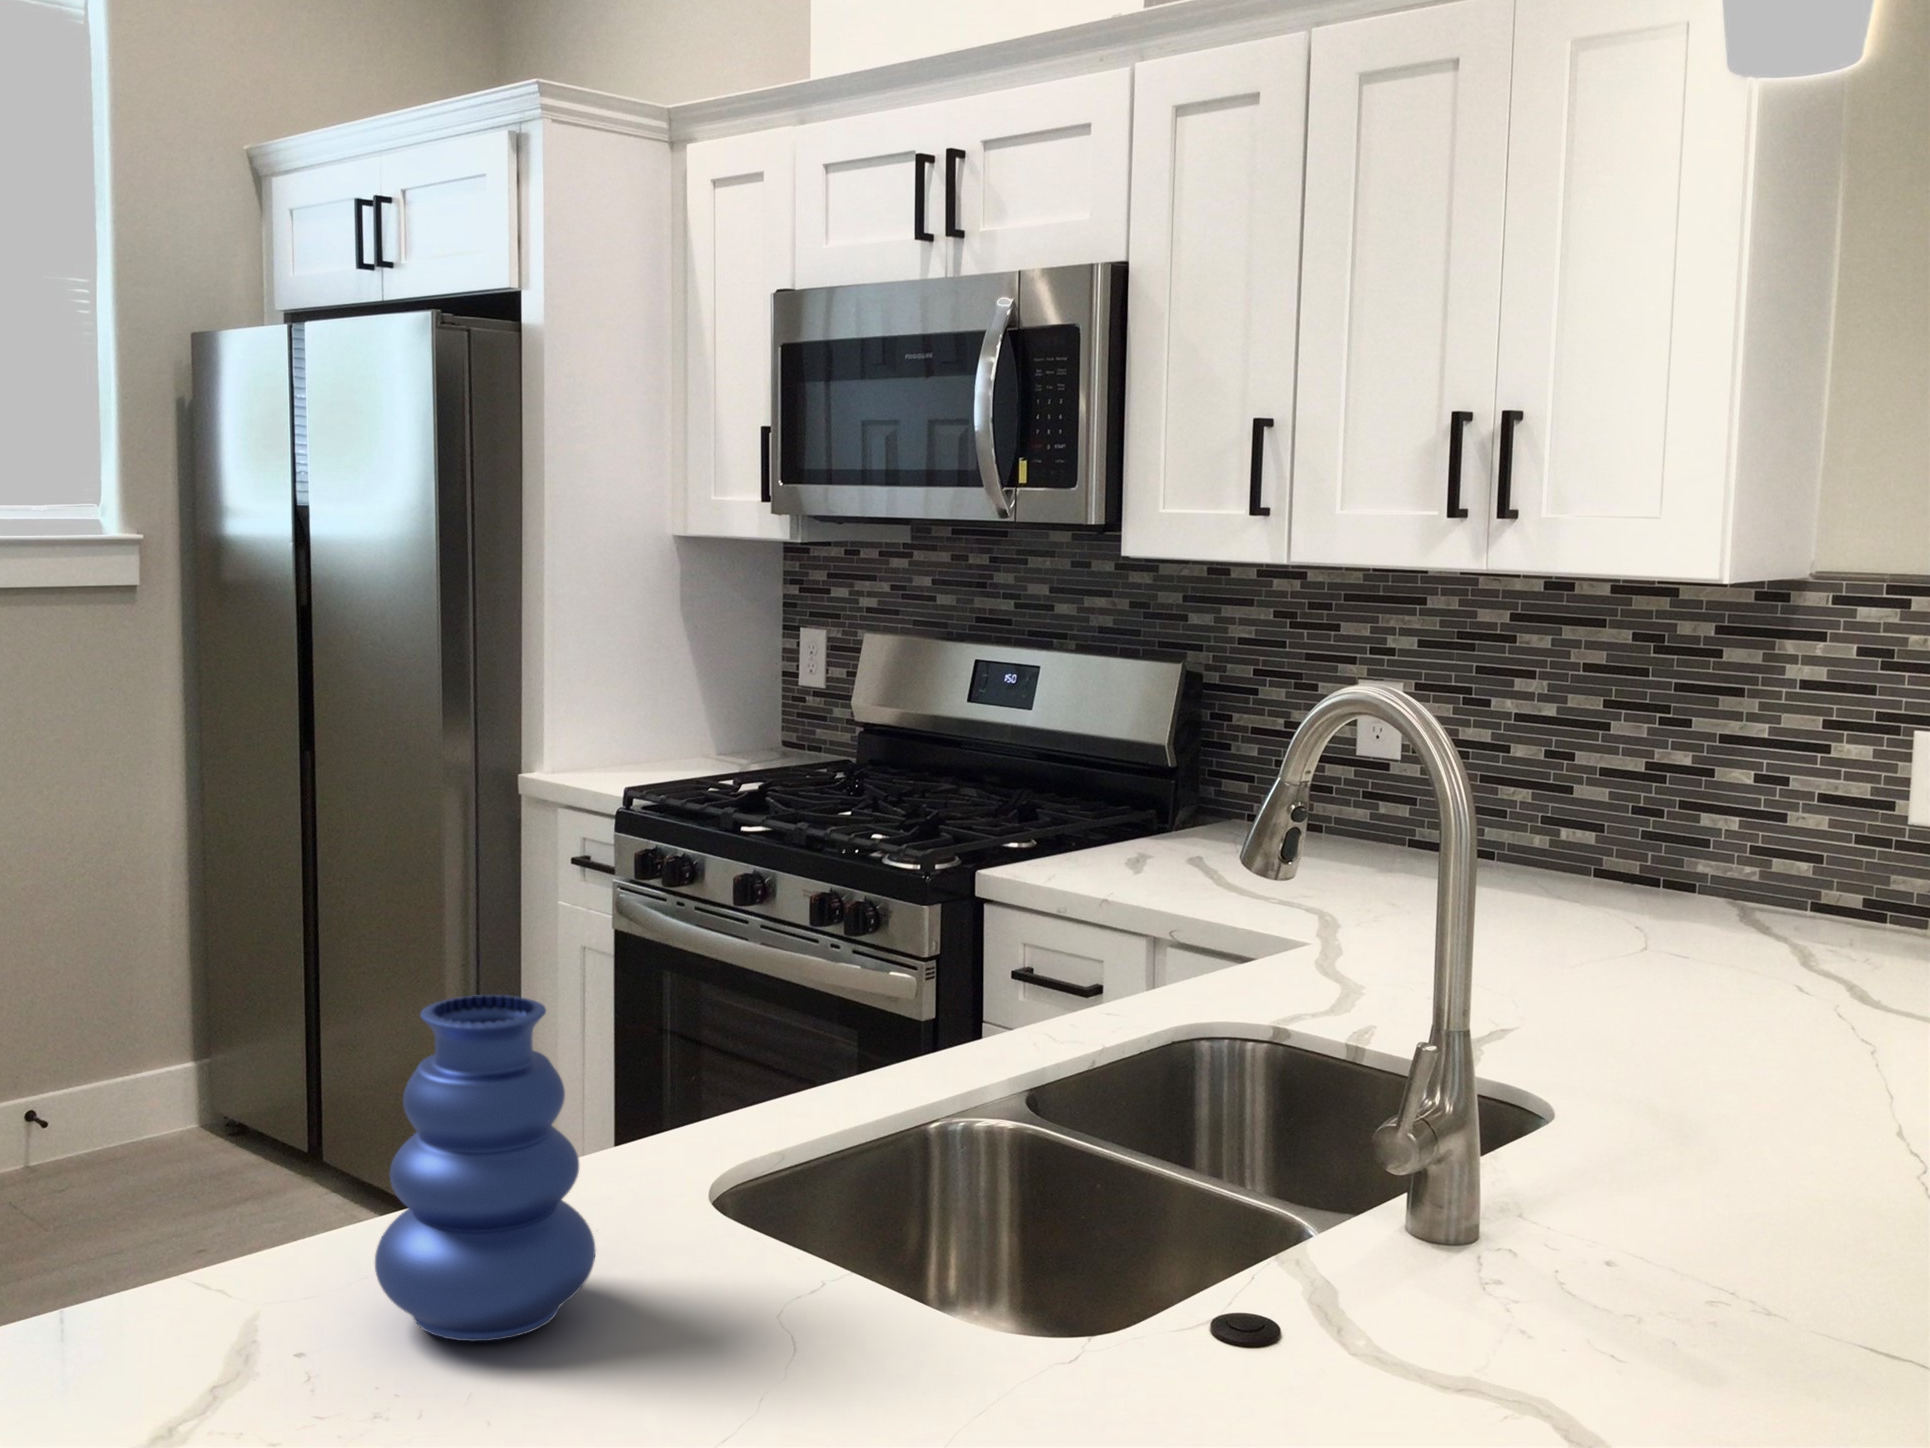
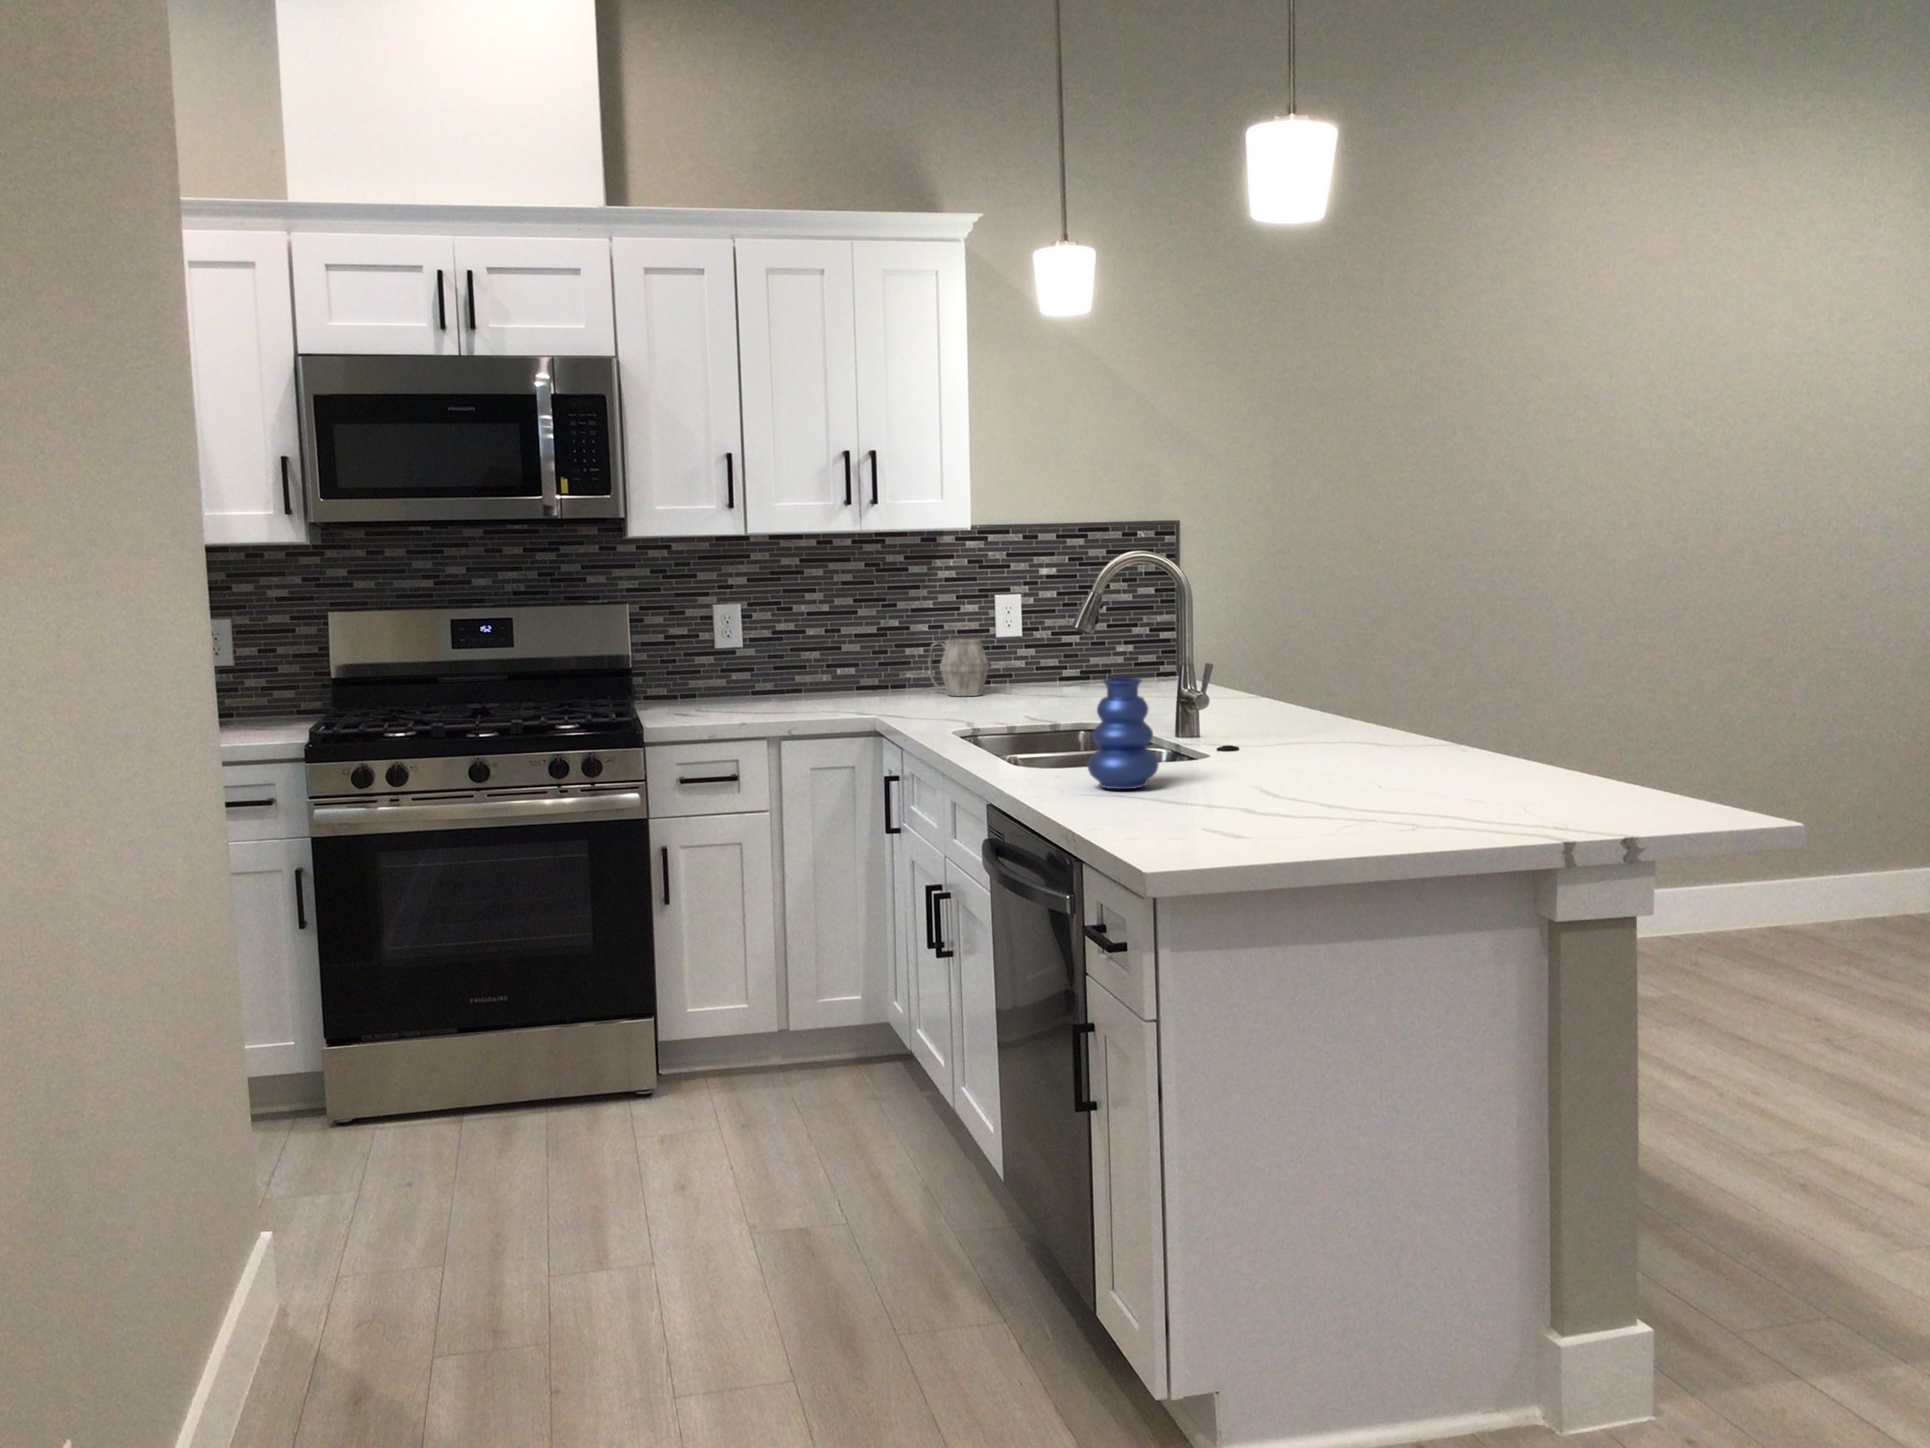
mug: none [1666,808,1781,942] -> present [930,638,989,696]

